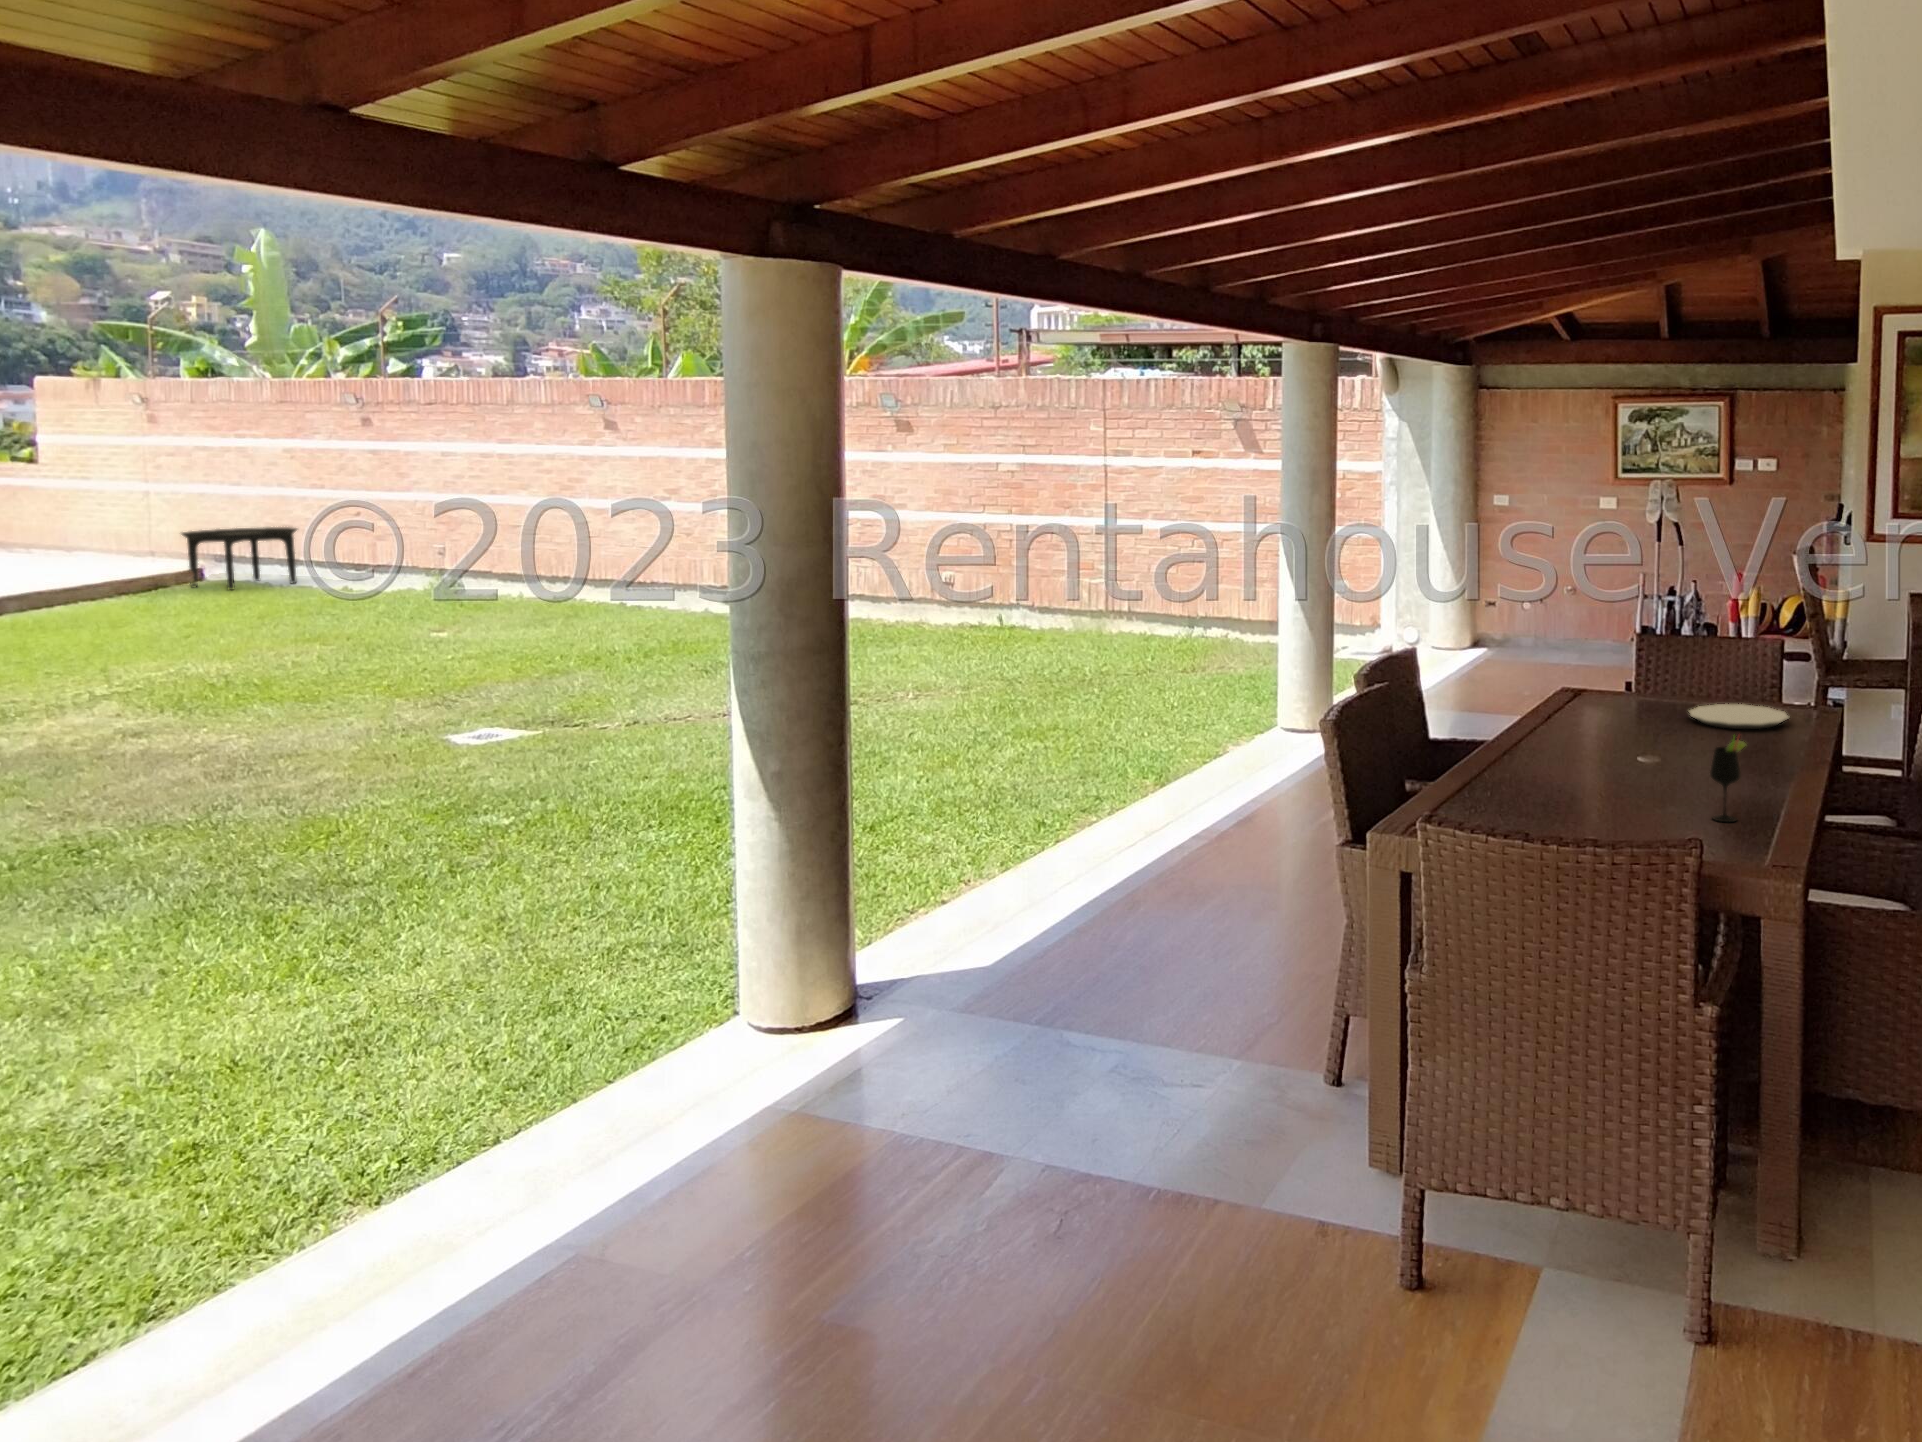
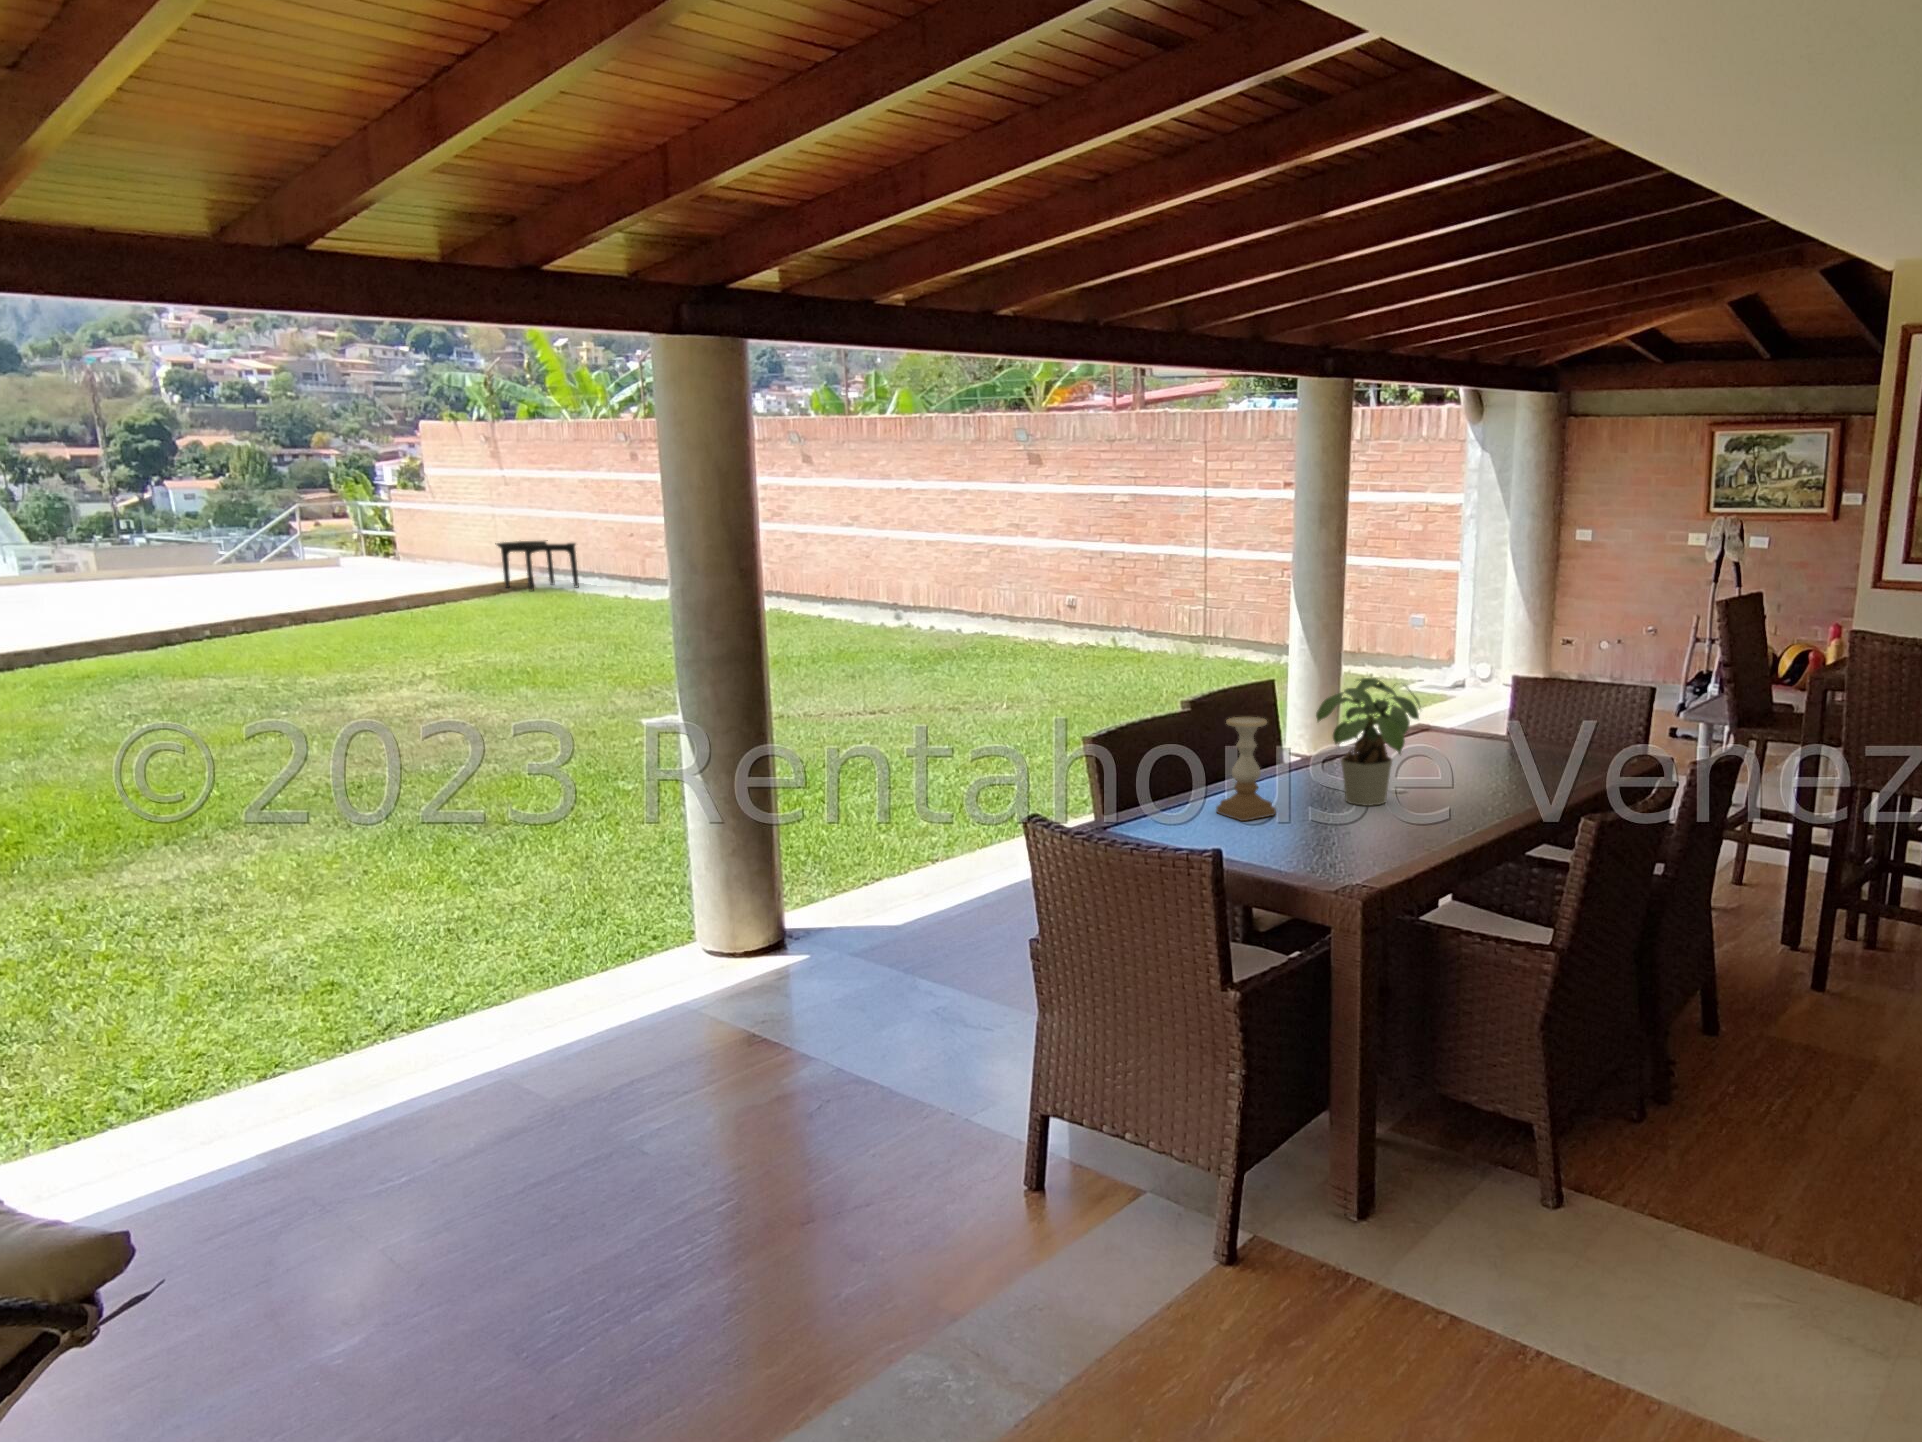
potted plant: none [1558,656,1667,793] -> present [1316,678,1420,806]
plate: present [1689,704,1789,729] -> none [1537,738,1638,762]
candle holder: none [1472,705,1536,821] -> present [1216,717,1276,821]
wine glass: present [1710,739,1746,822] -> none [1433,755,1467,838]

